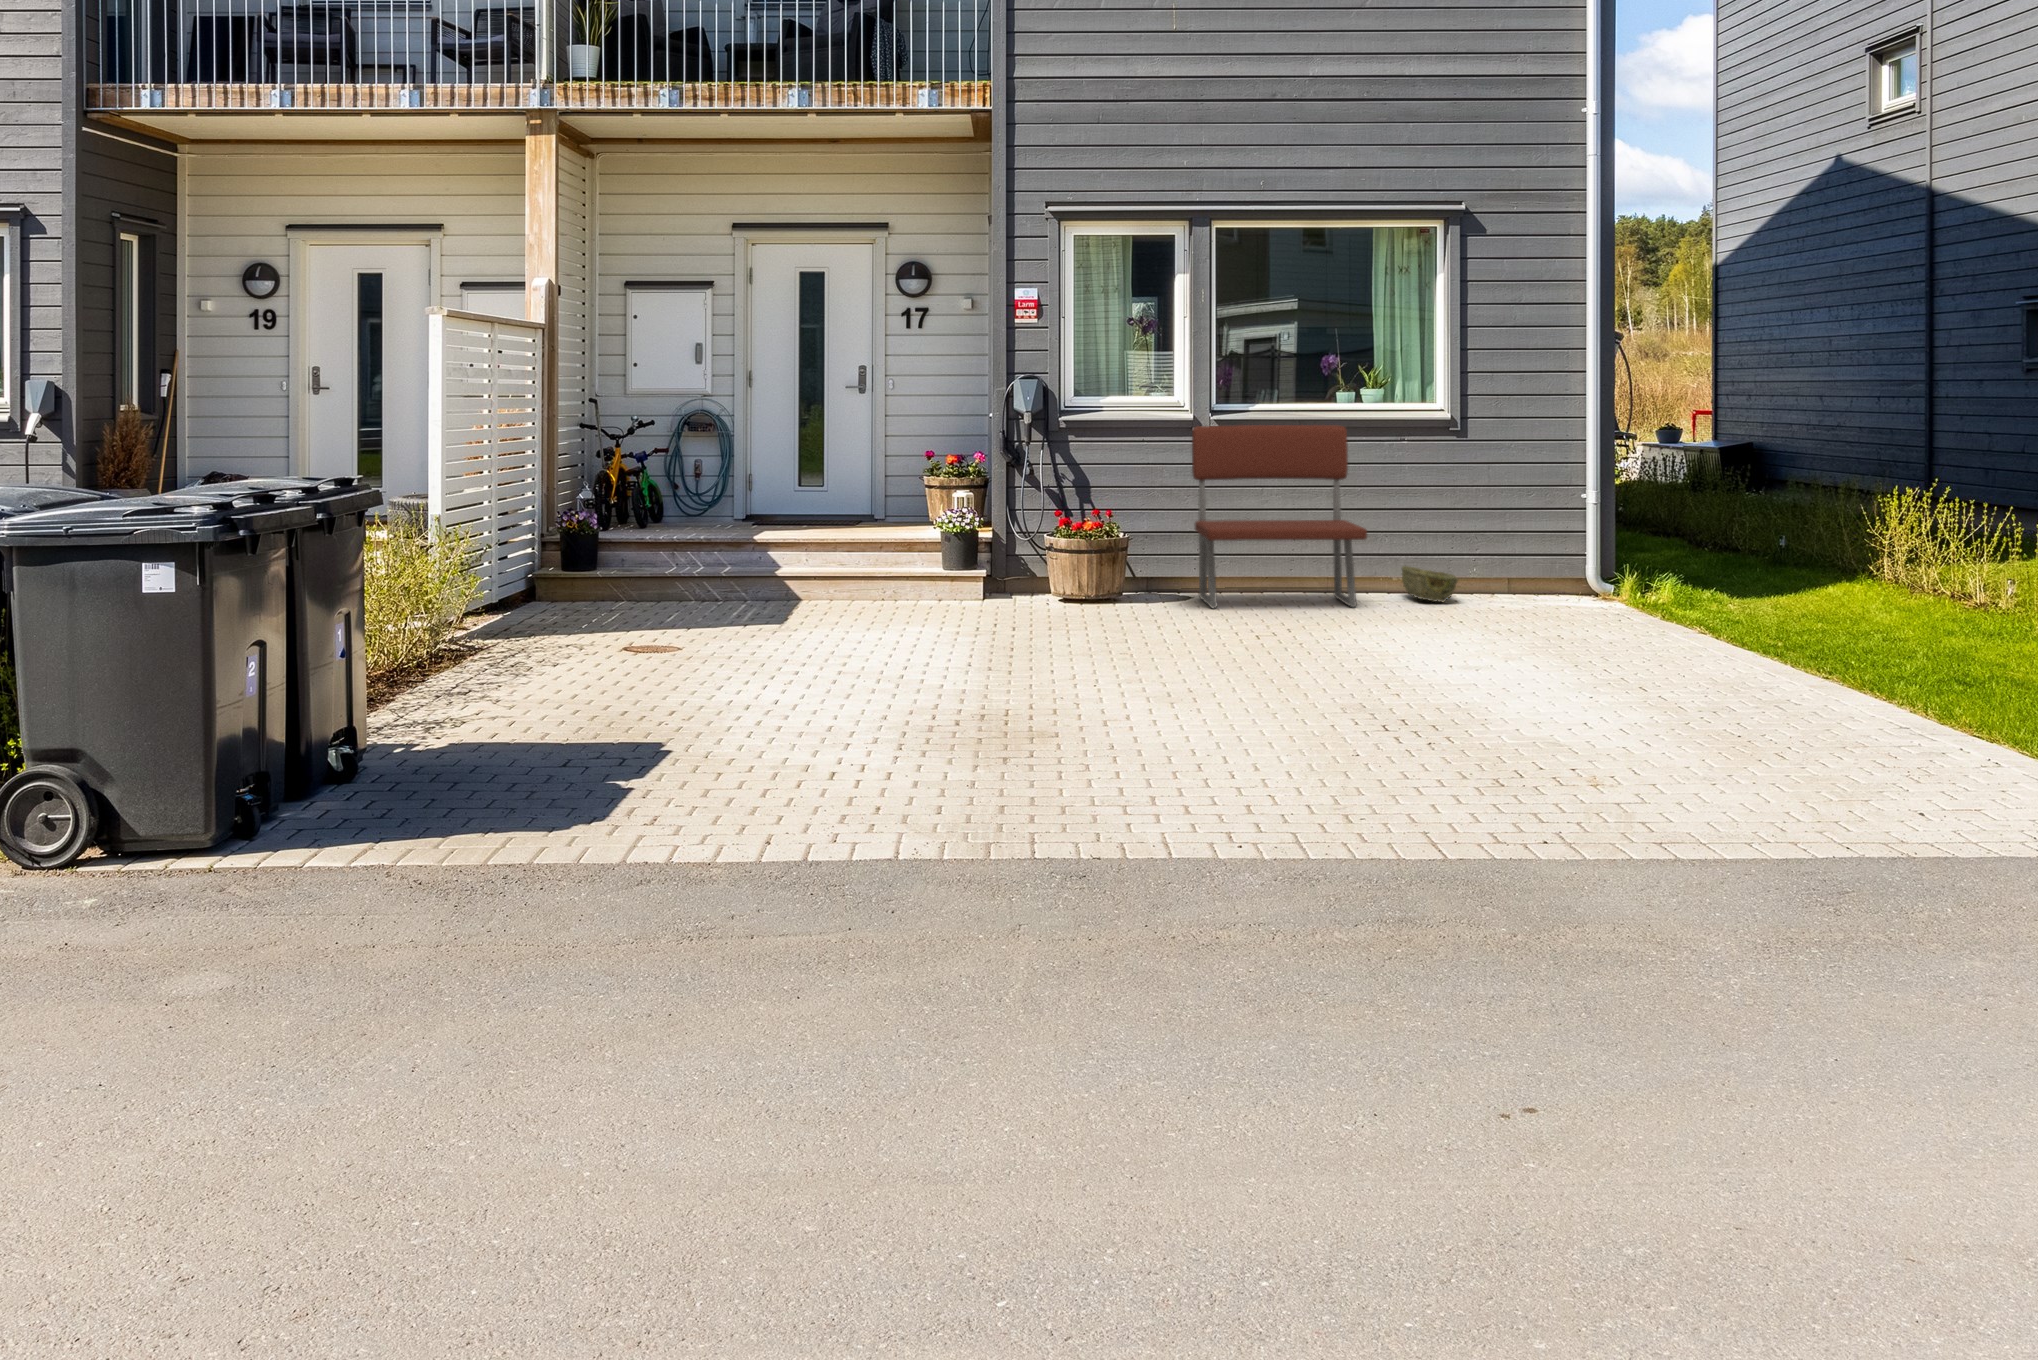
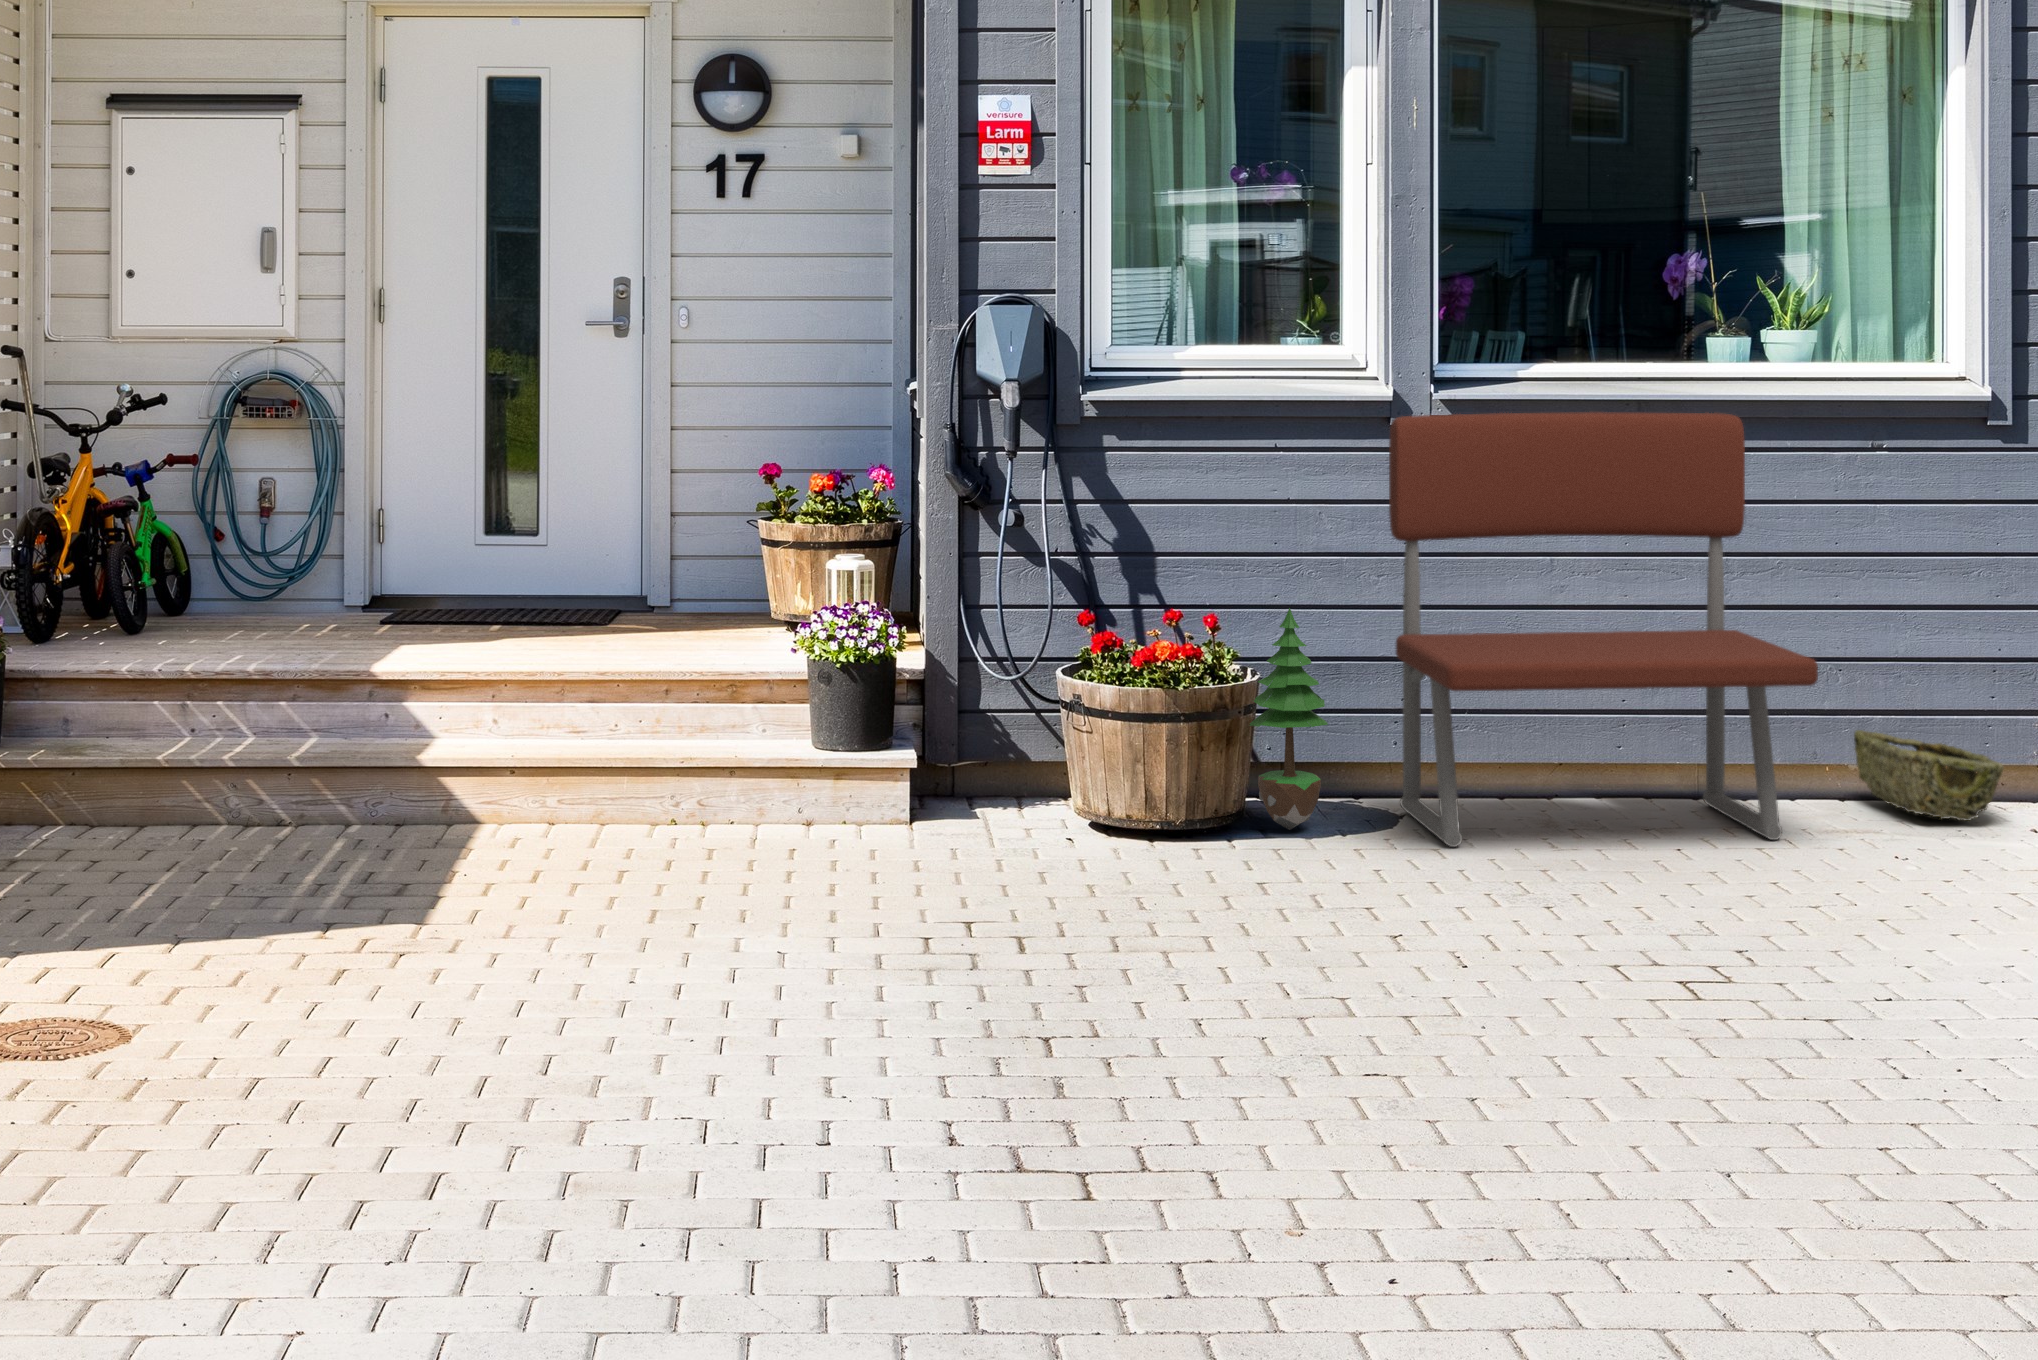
potted tree: none [1129,508,1163,604] -> present [1250,608,1328,830]

